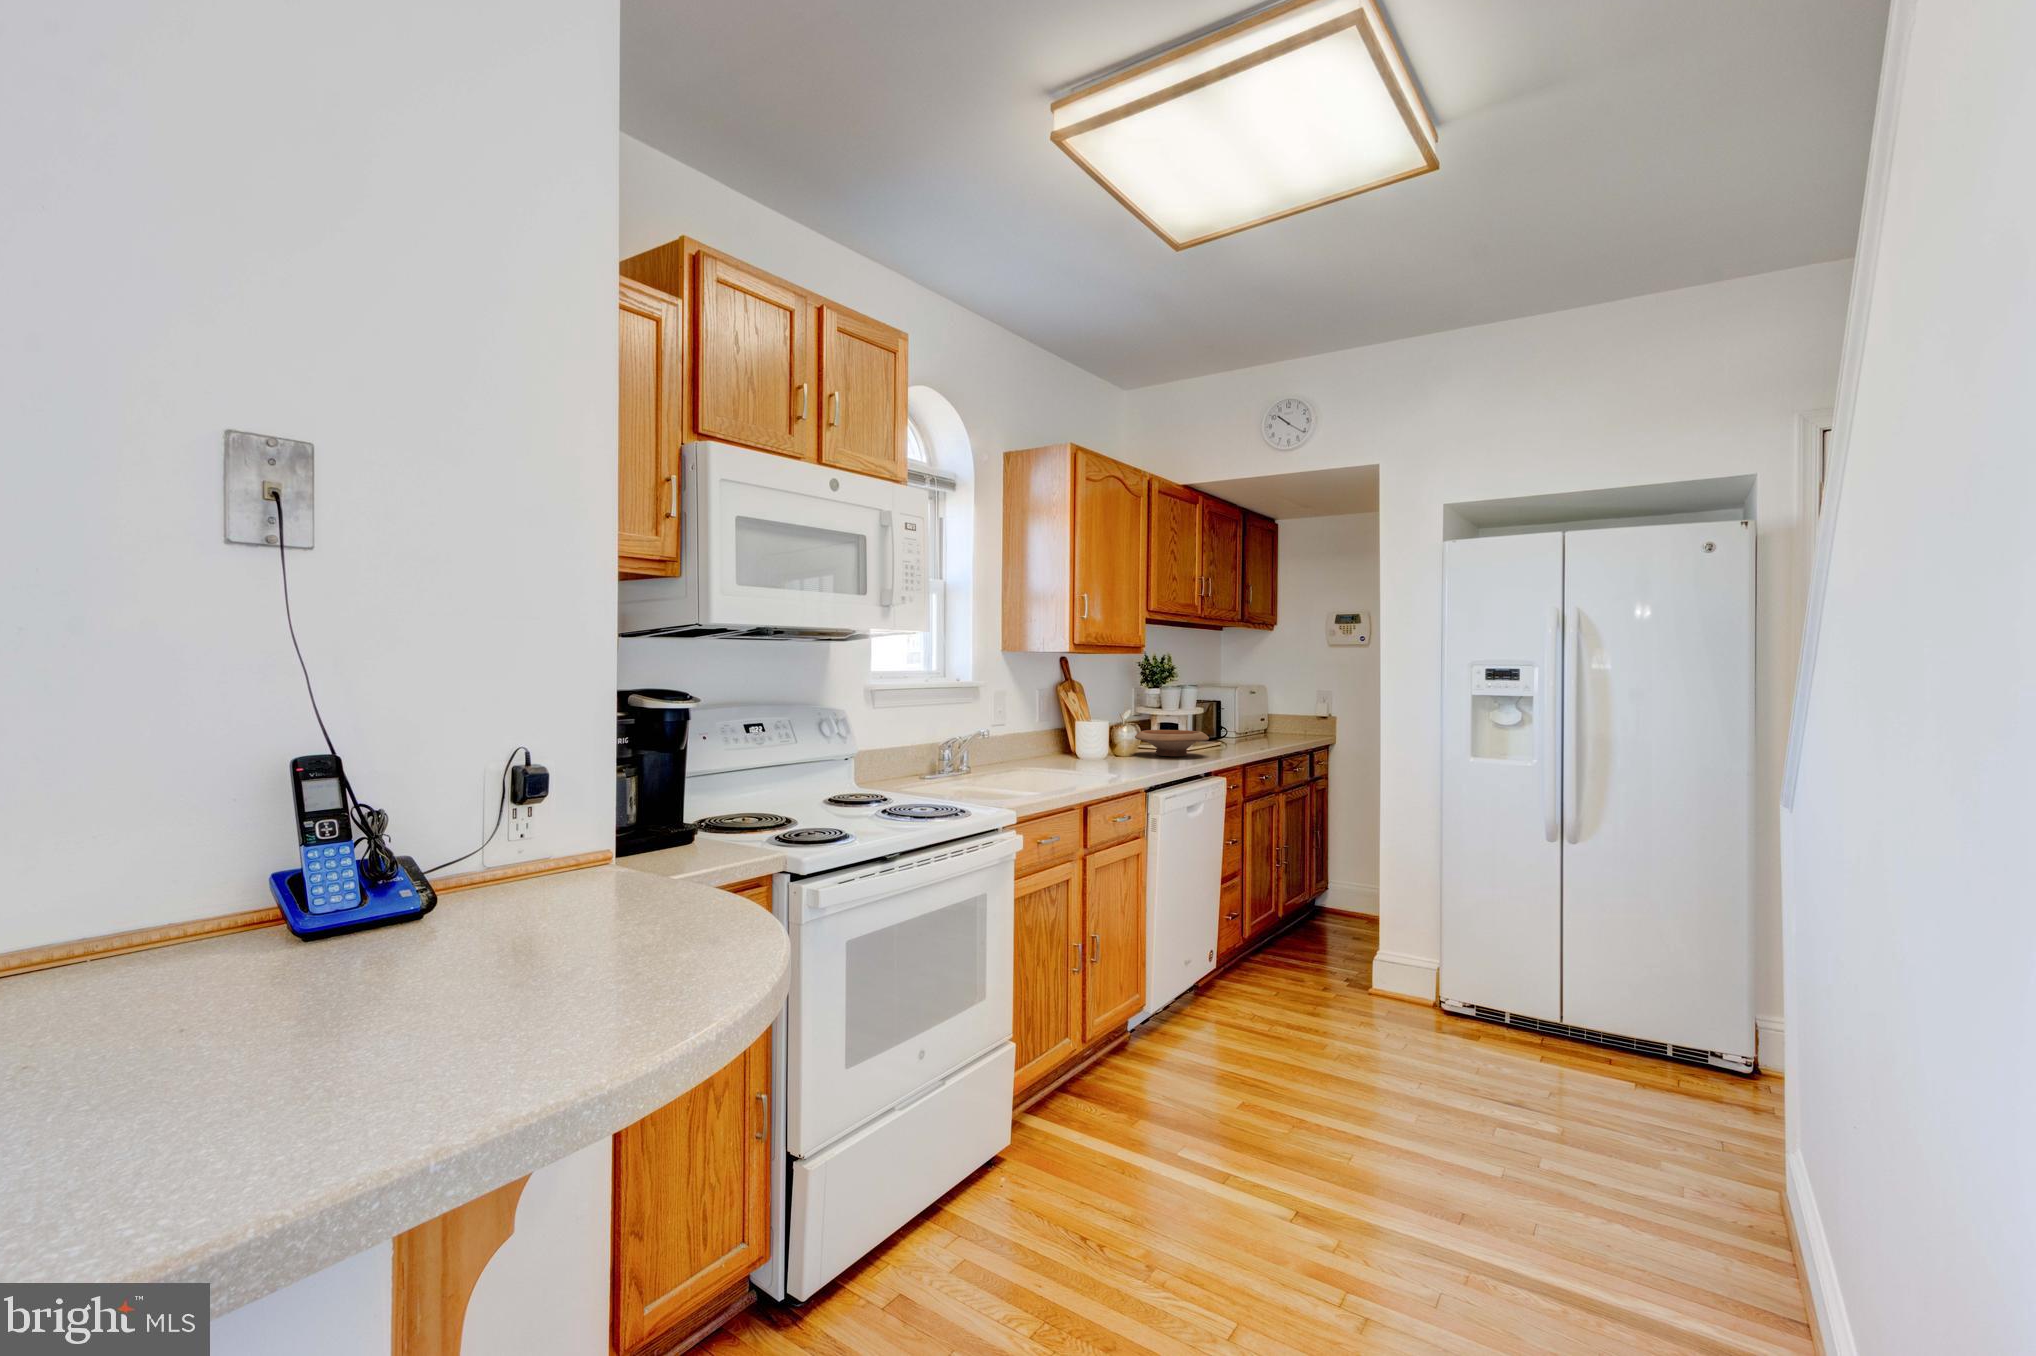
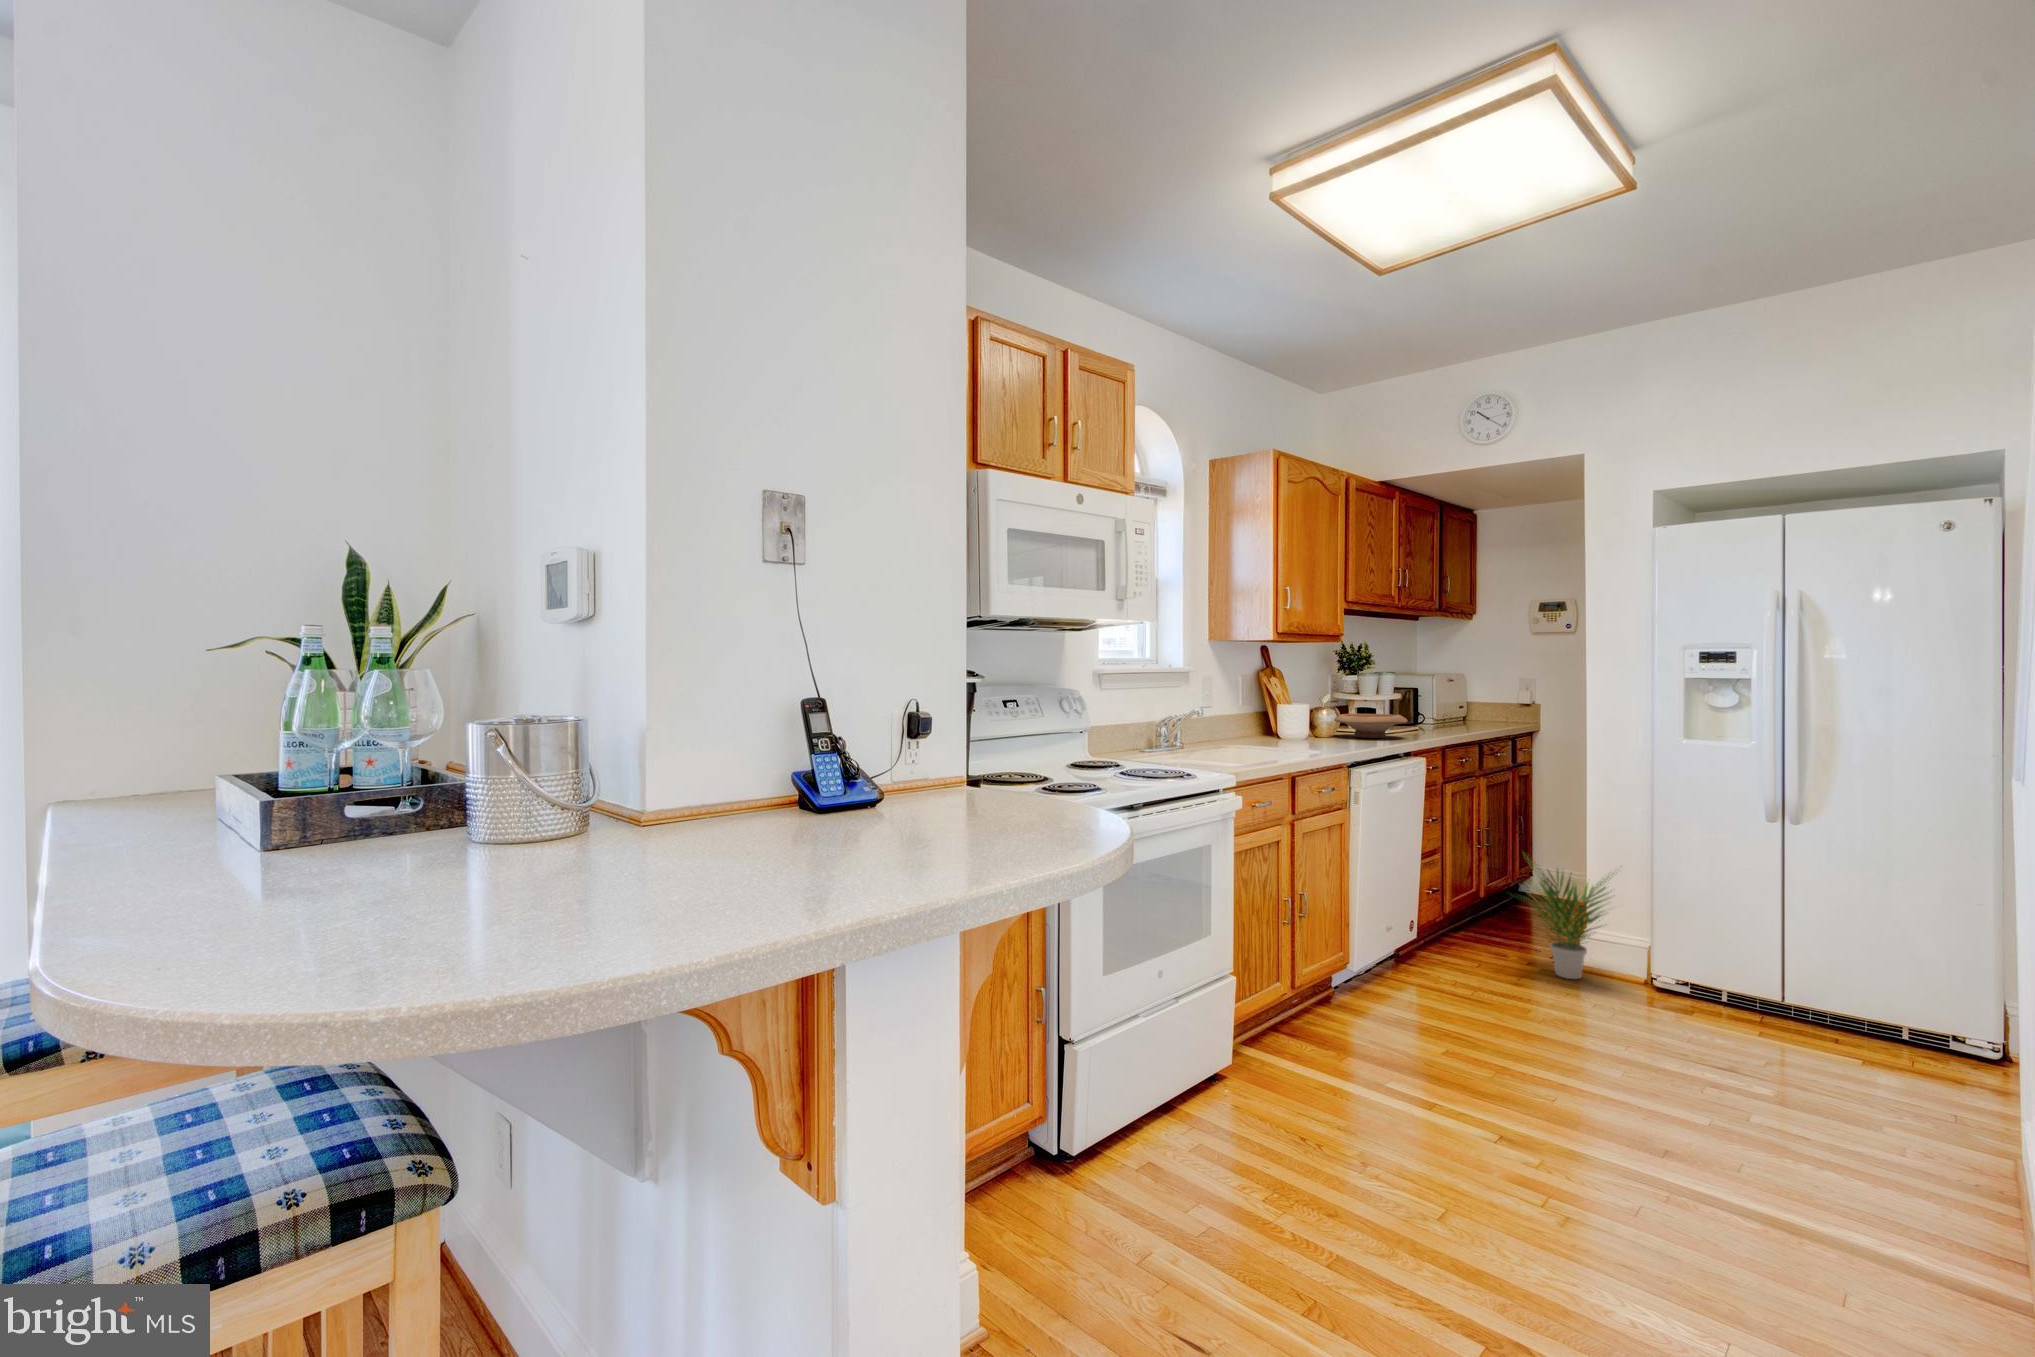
potted plant: none [1303,873,1422,1007] -> present [1520,865,1612,979]

